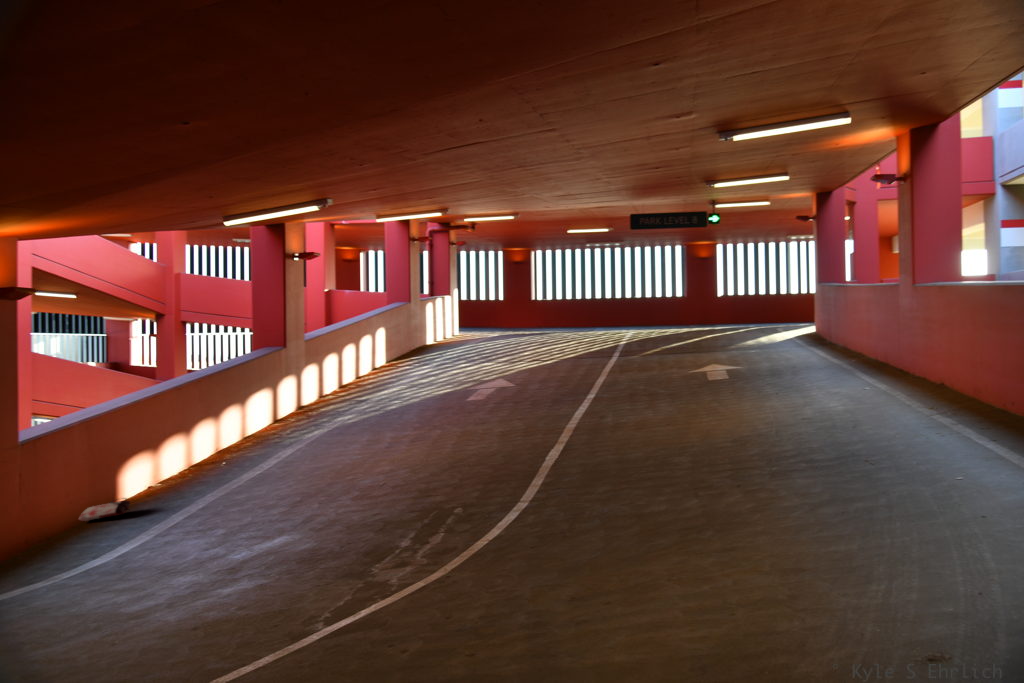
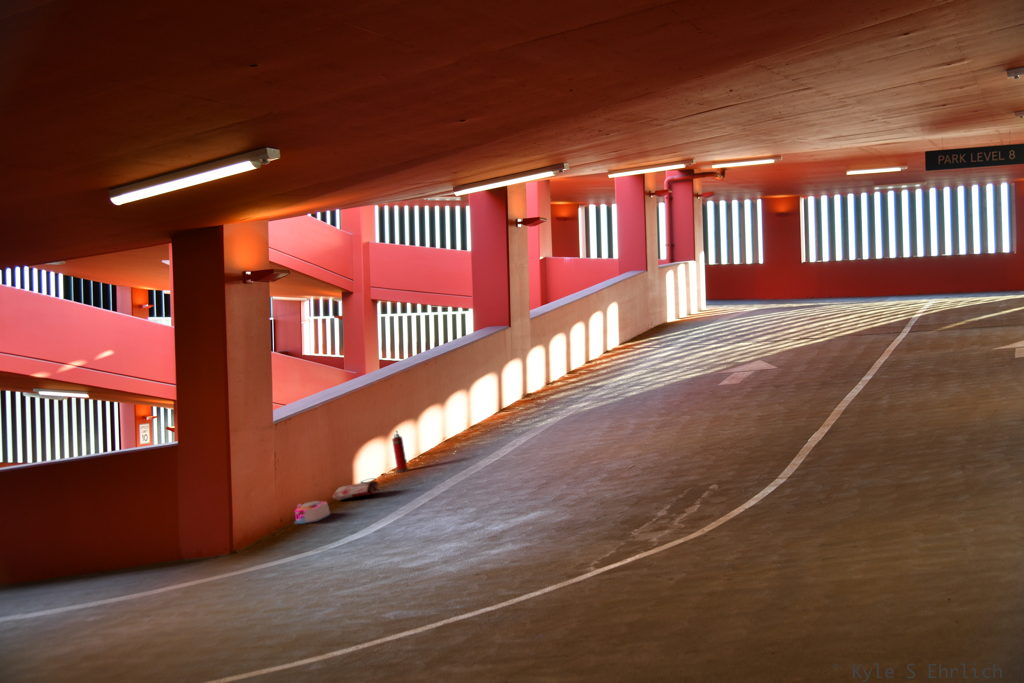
fire extinguisher: none [156,446,172,487] -> present [392,431,408,473]
storage bin: none [23,527,69,554] -> present [295,501,330,524]

